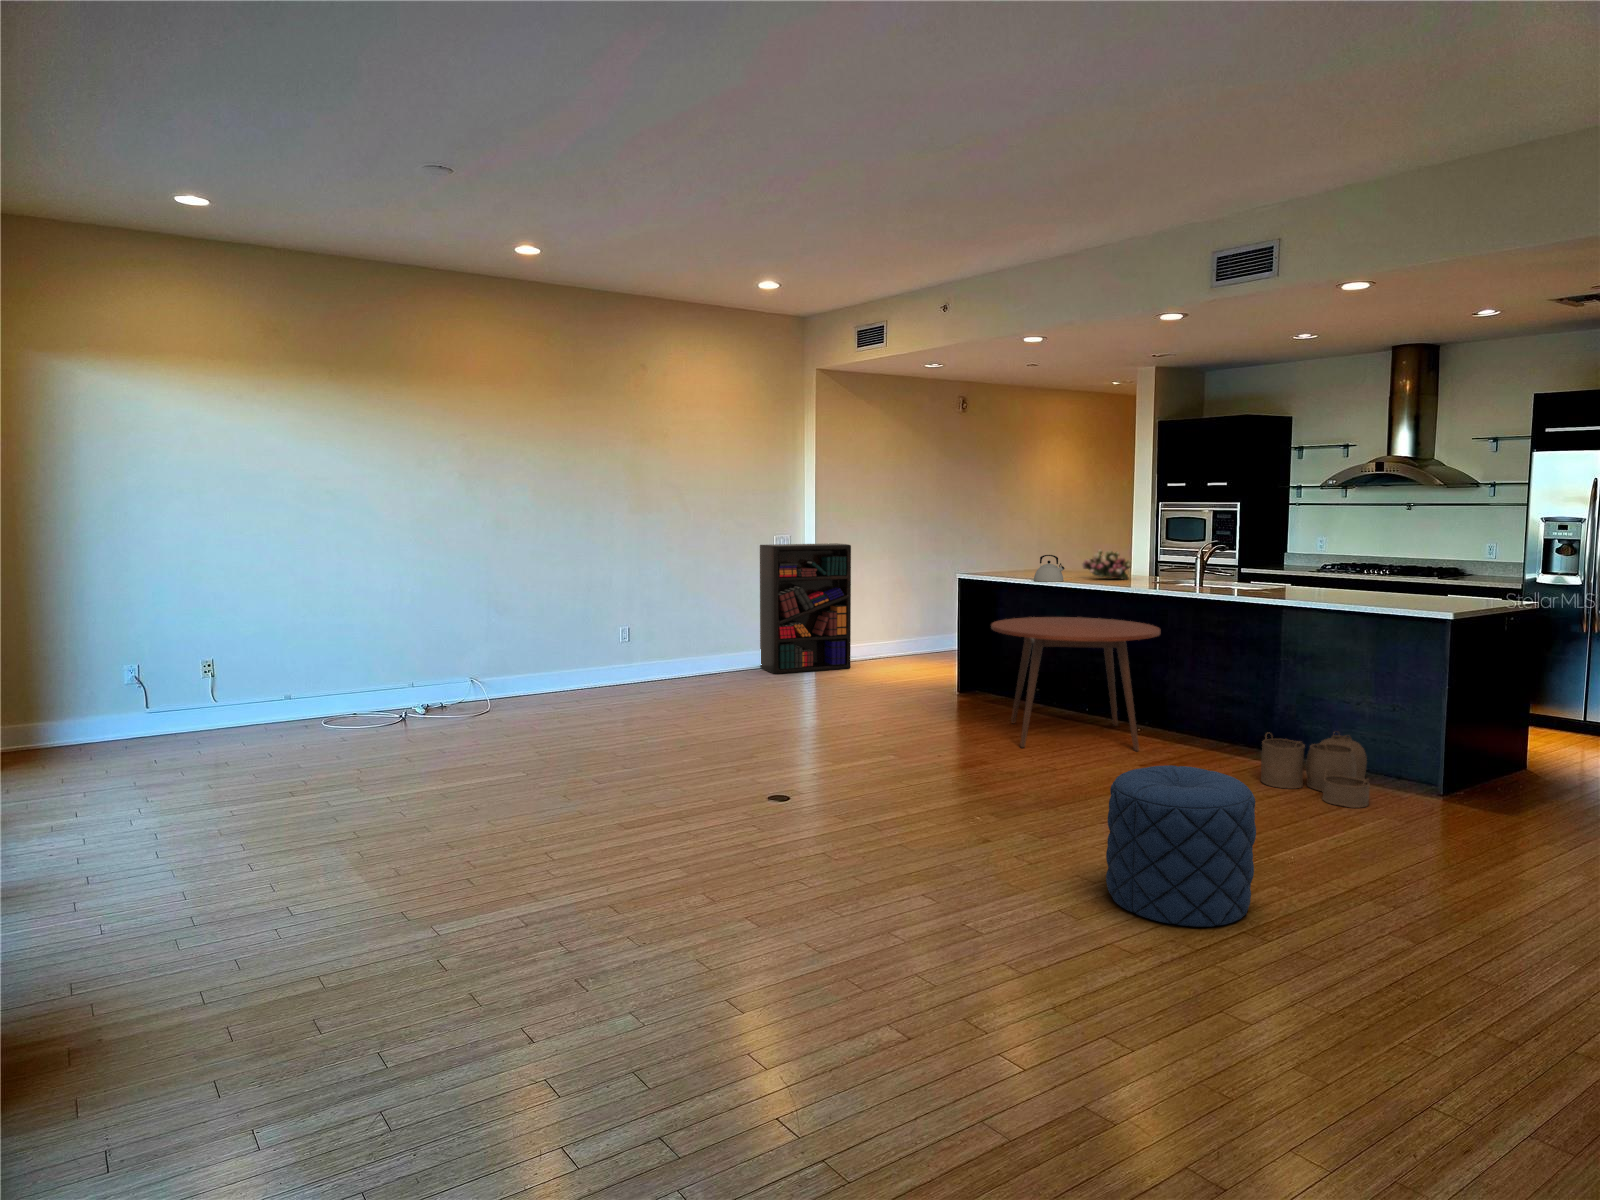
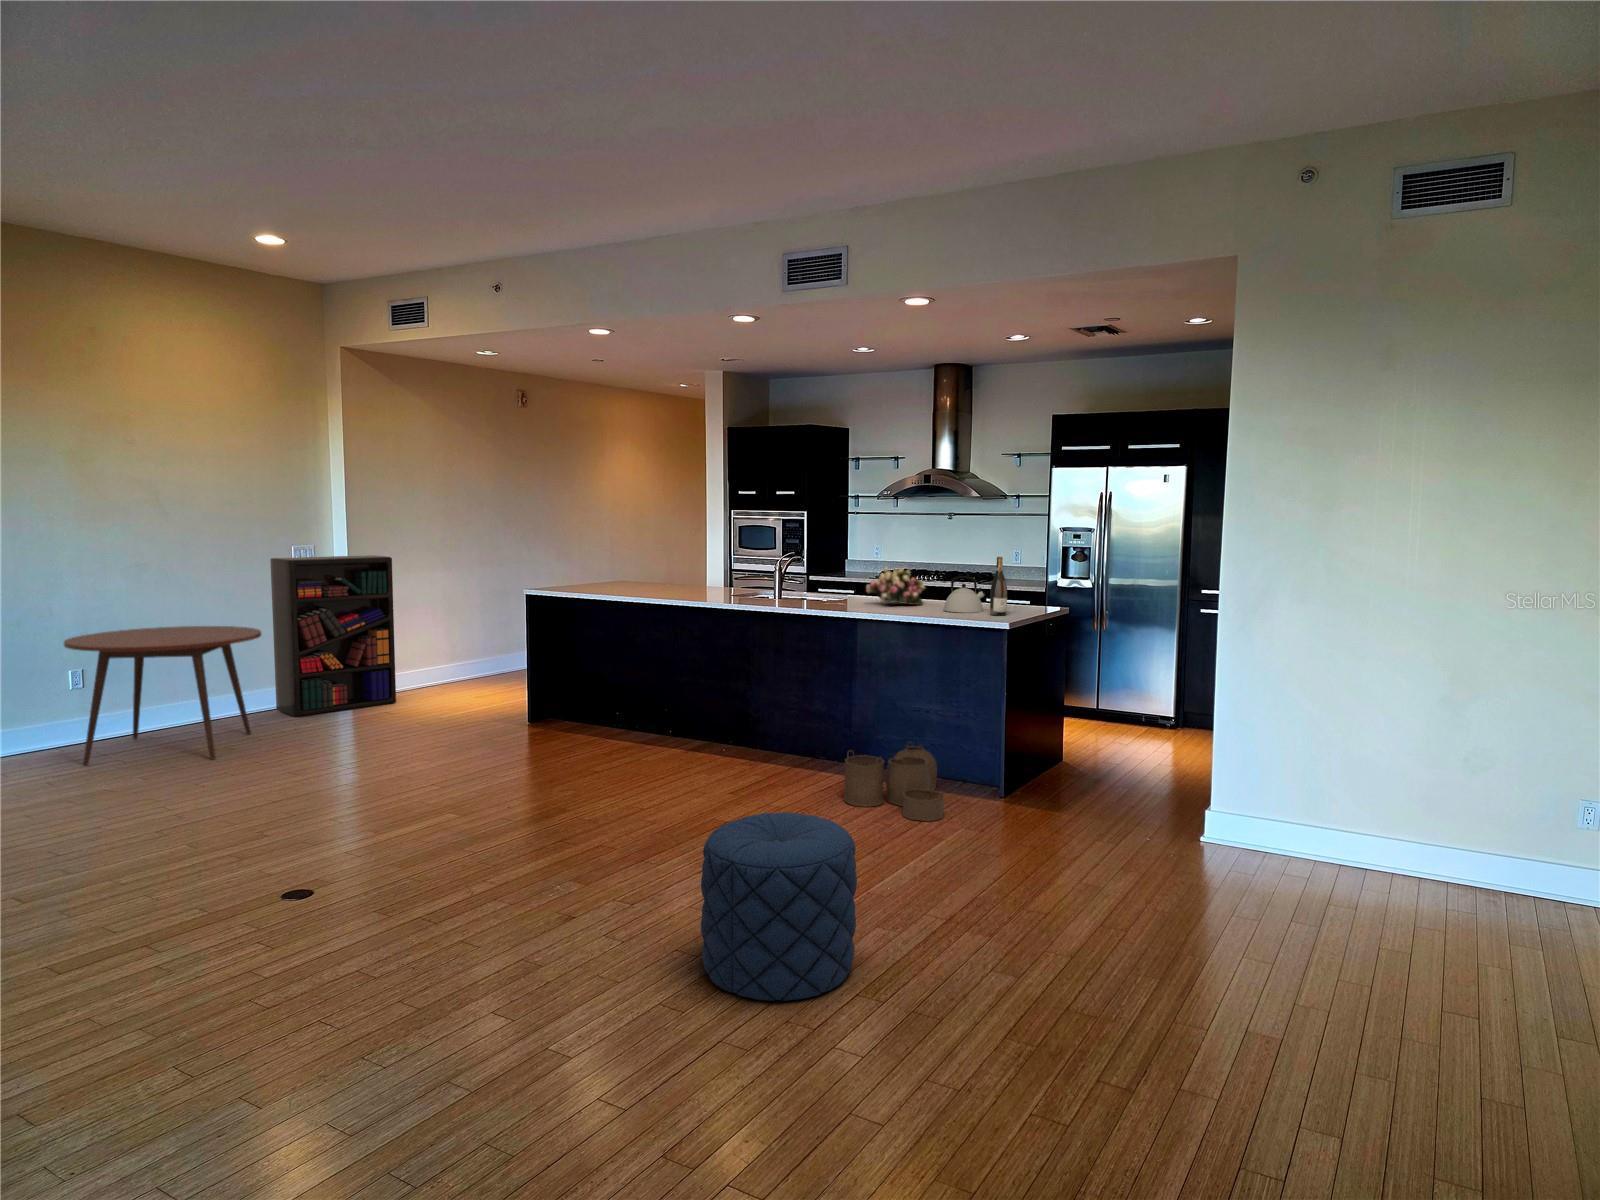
wine bottle: none [1435,545,1457,606] -> present [990,557,1007,616]
flower arrangement: present [1082,550,1131,580] -> present [866,567,925,605]
kettle: present [1034,555,1064,582] -> present [944,576,985,613]
dining table: present [991,617,1160,751] -> present [64,626,261,765]

